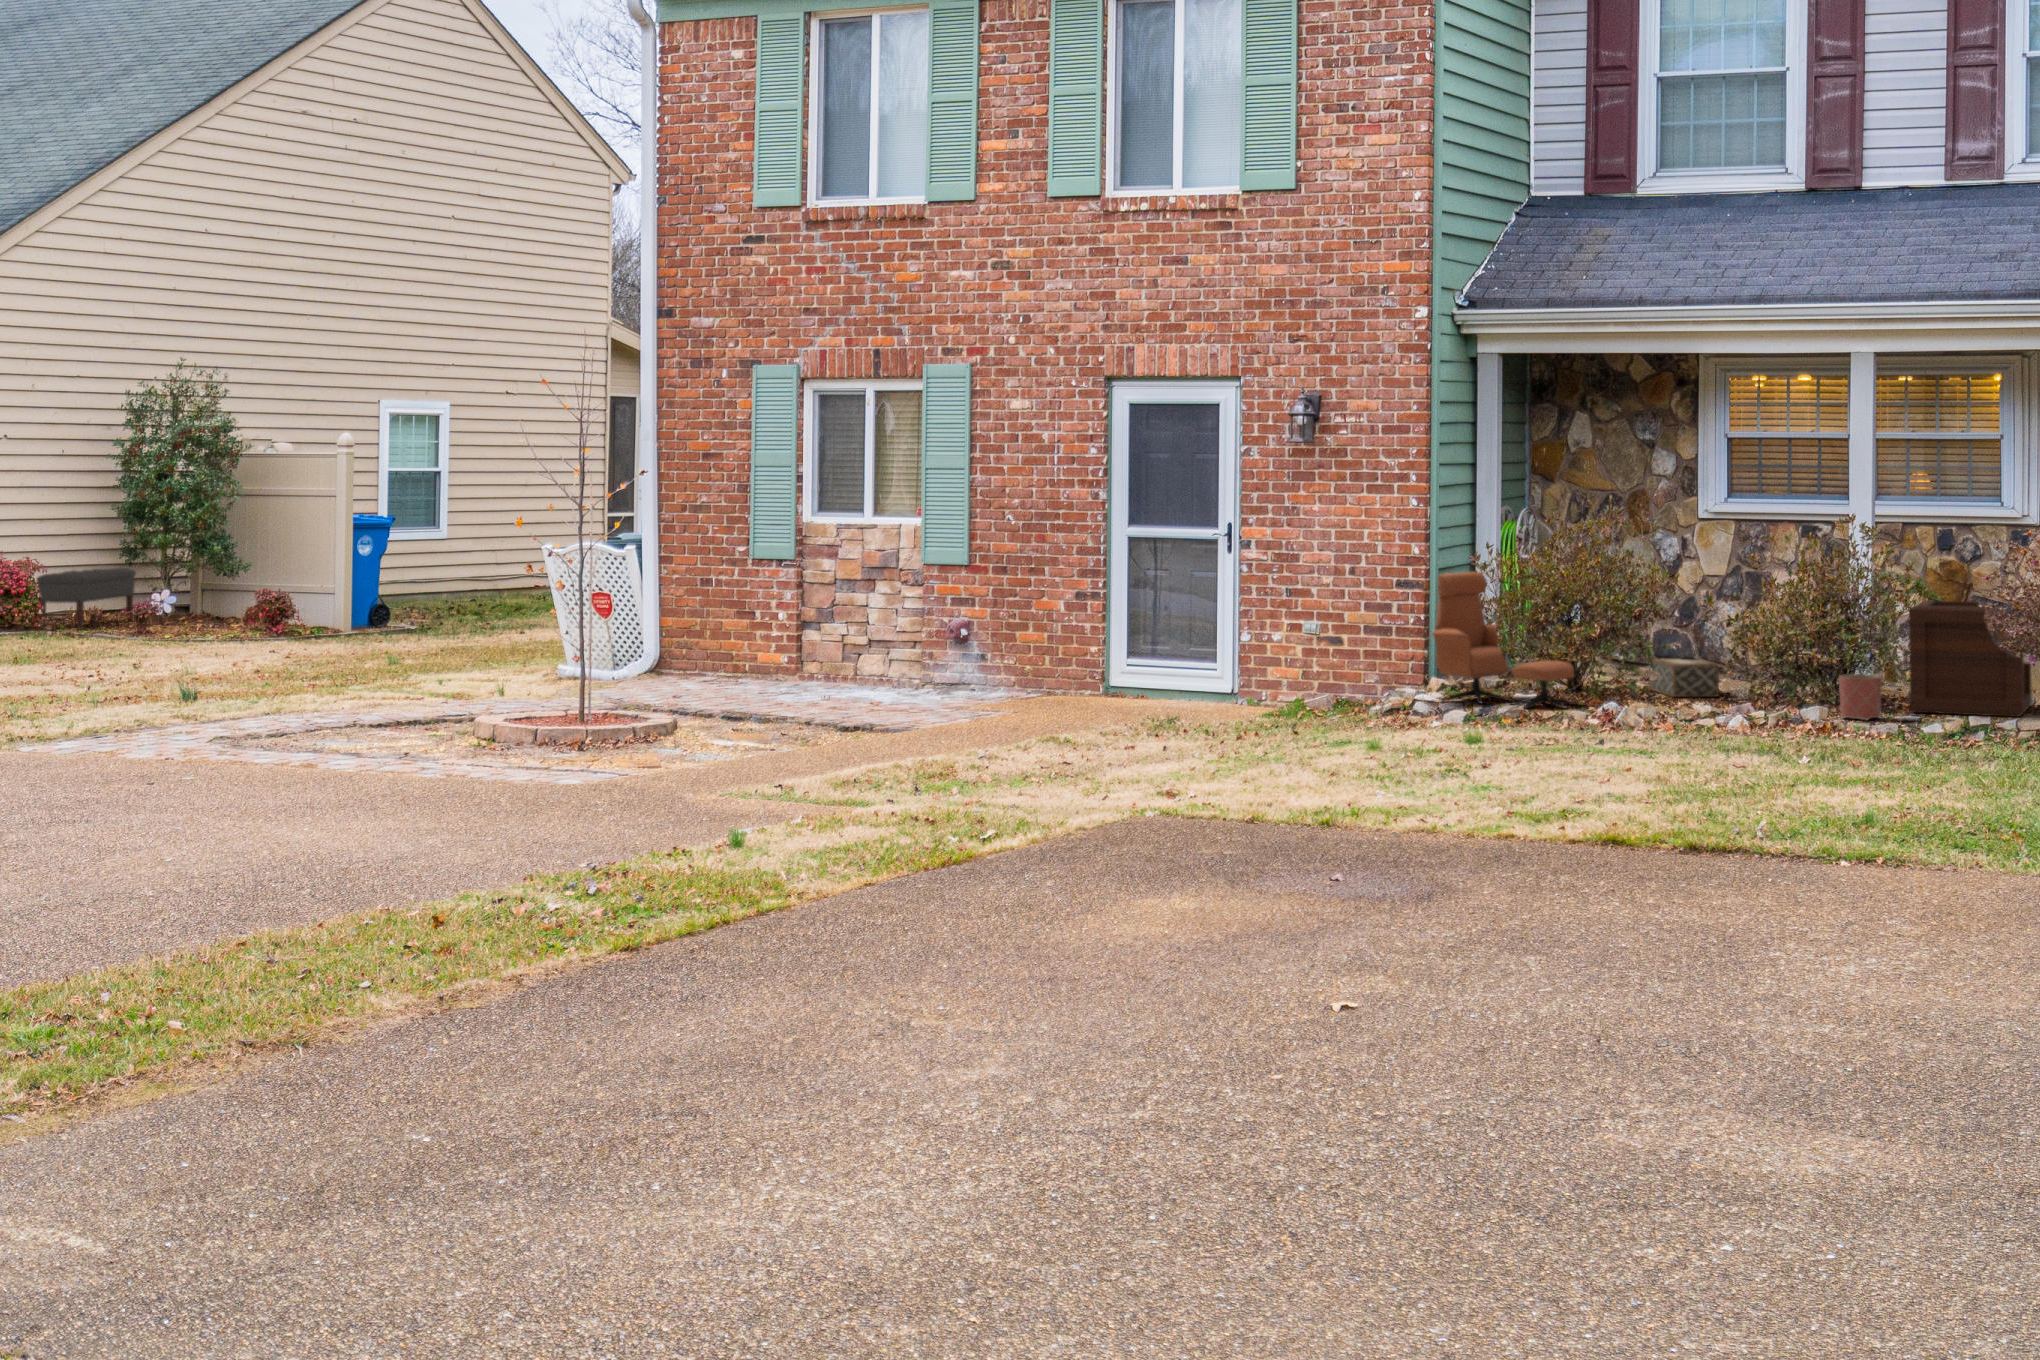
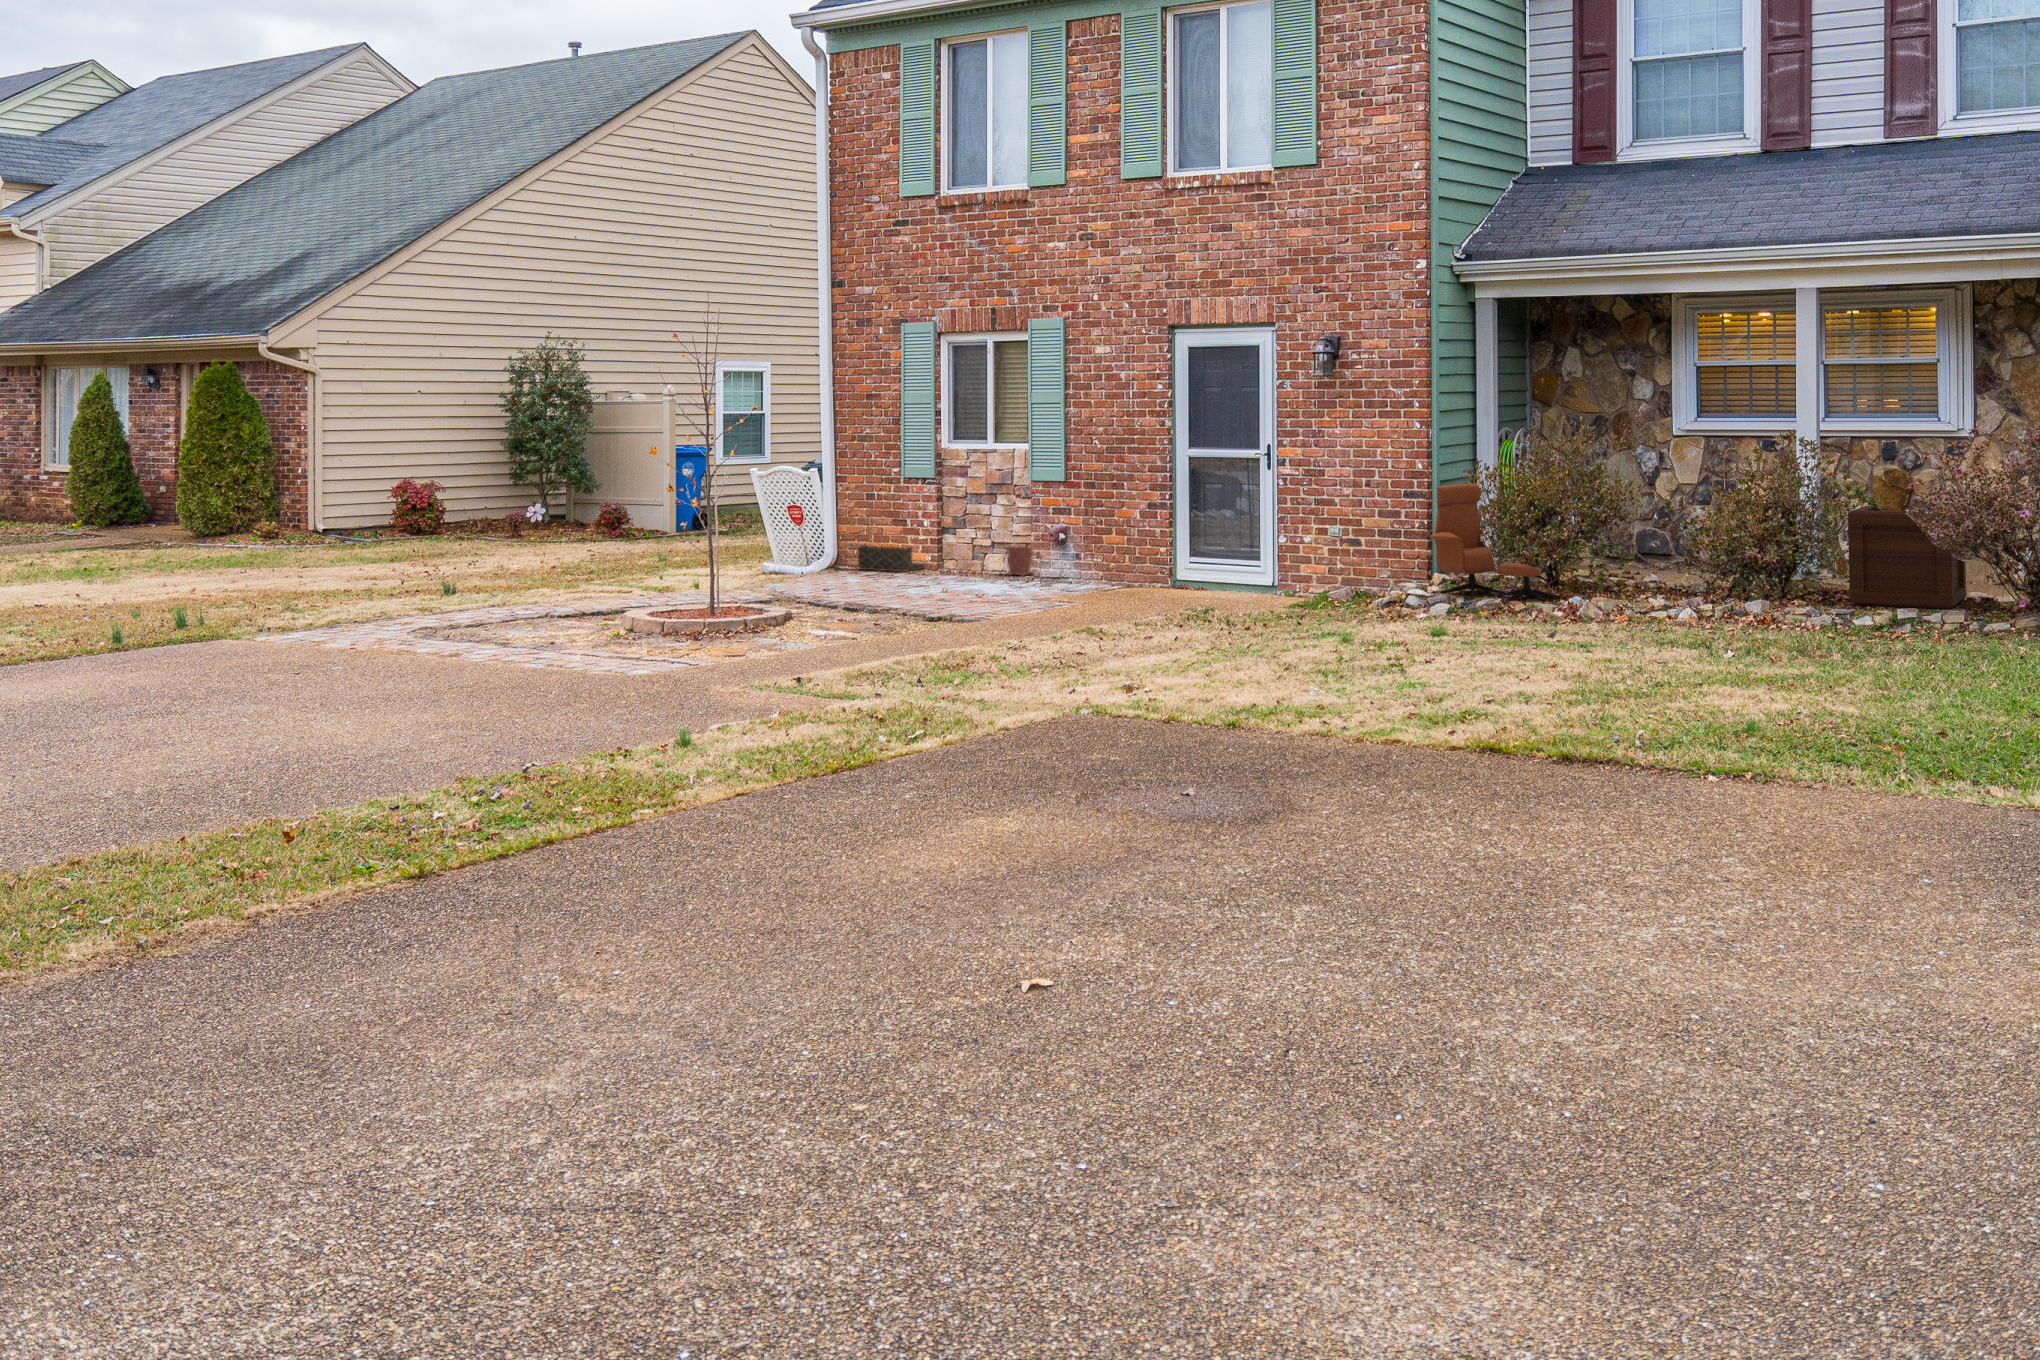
bench: present [37,568,136,629] -> none [435,488,514,534]
woven basket: present [1649,658,1719,697] -> present [858,545,924,572]
planter: present [1839,674,1882,720] -> present [1007,546,1034,576]

